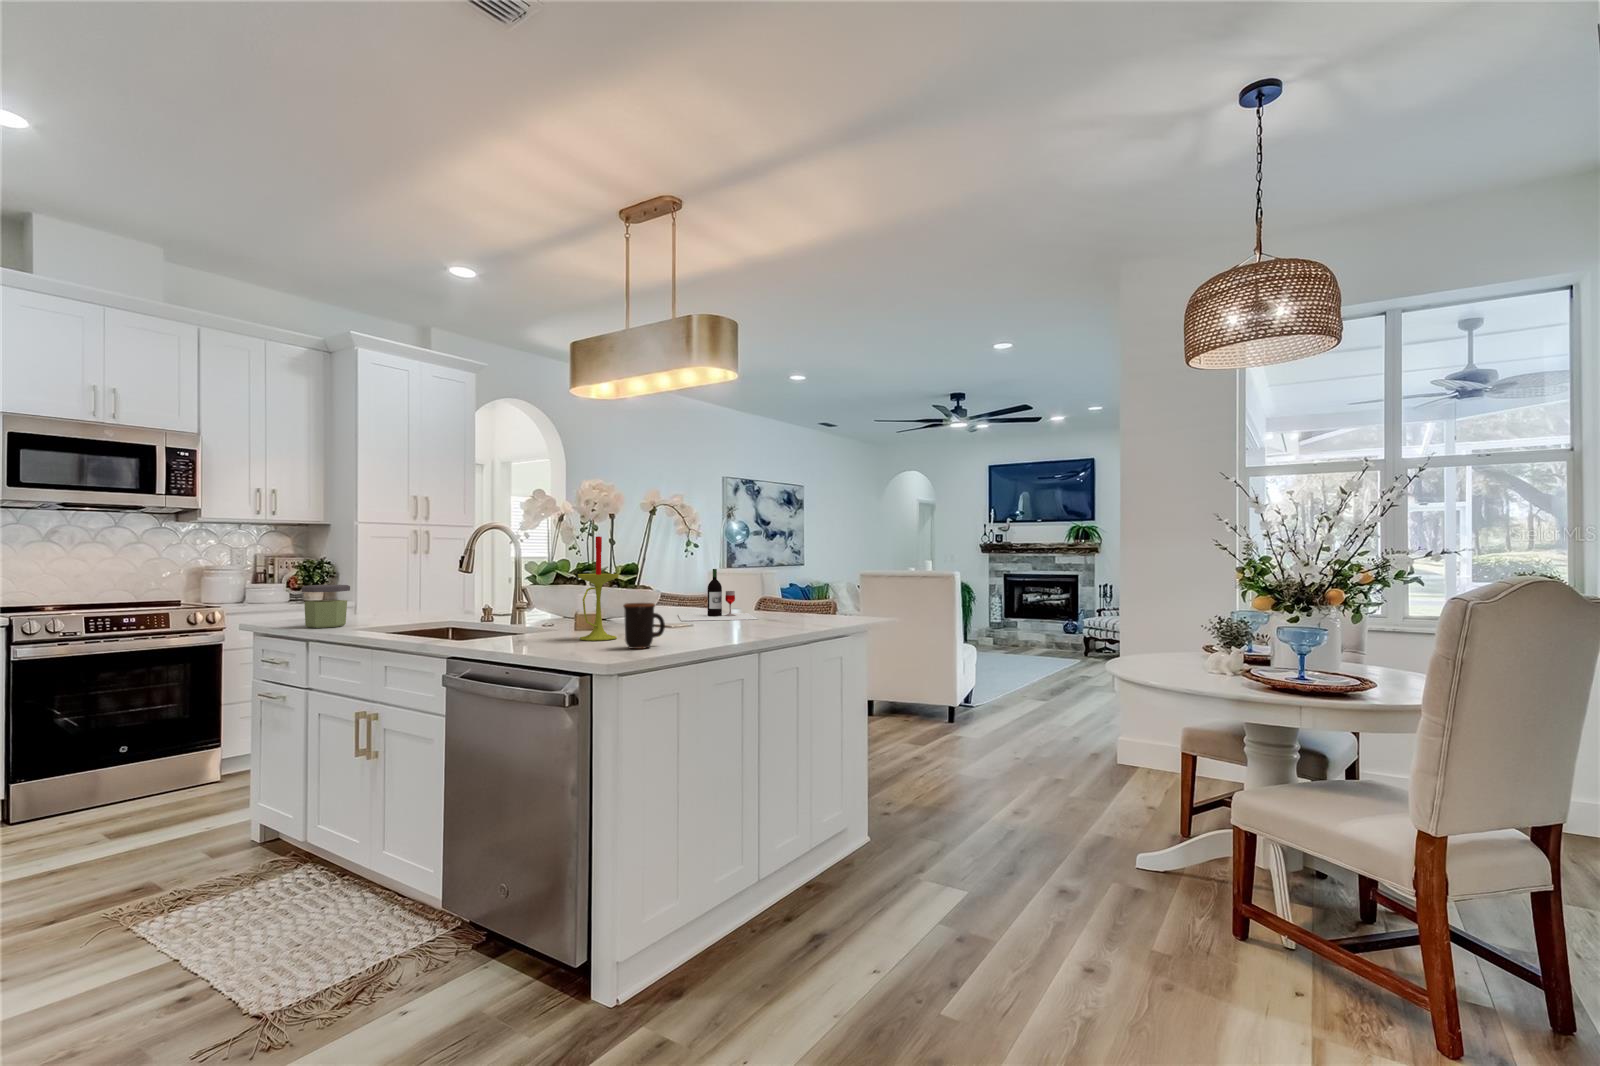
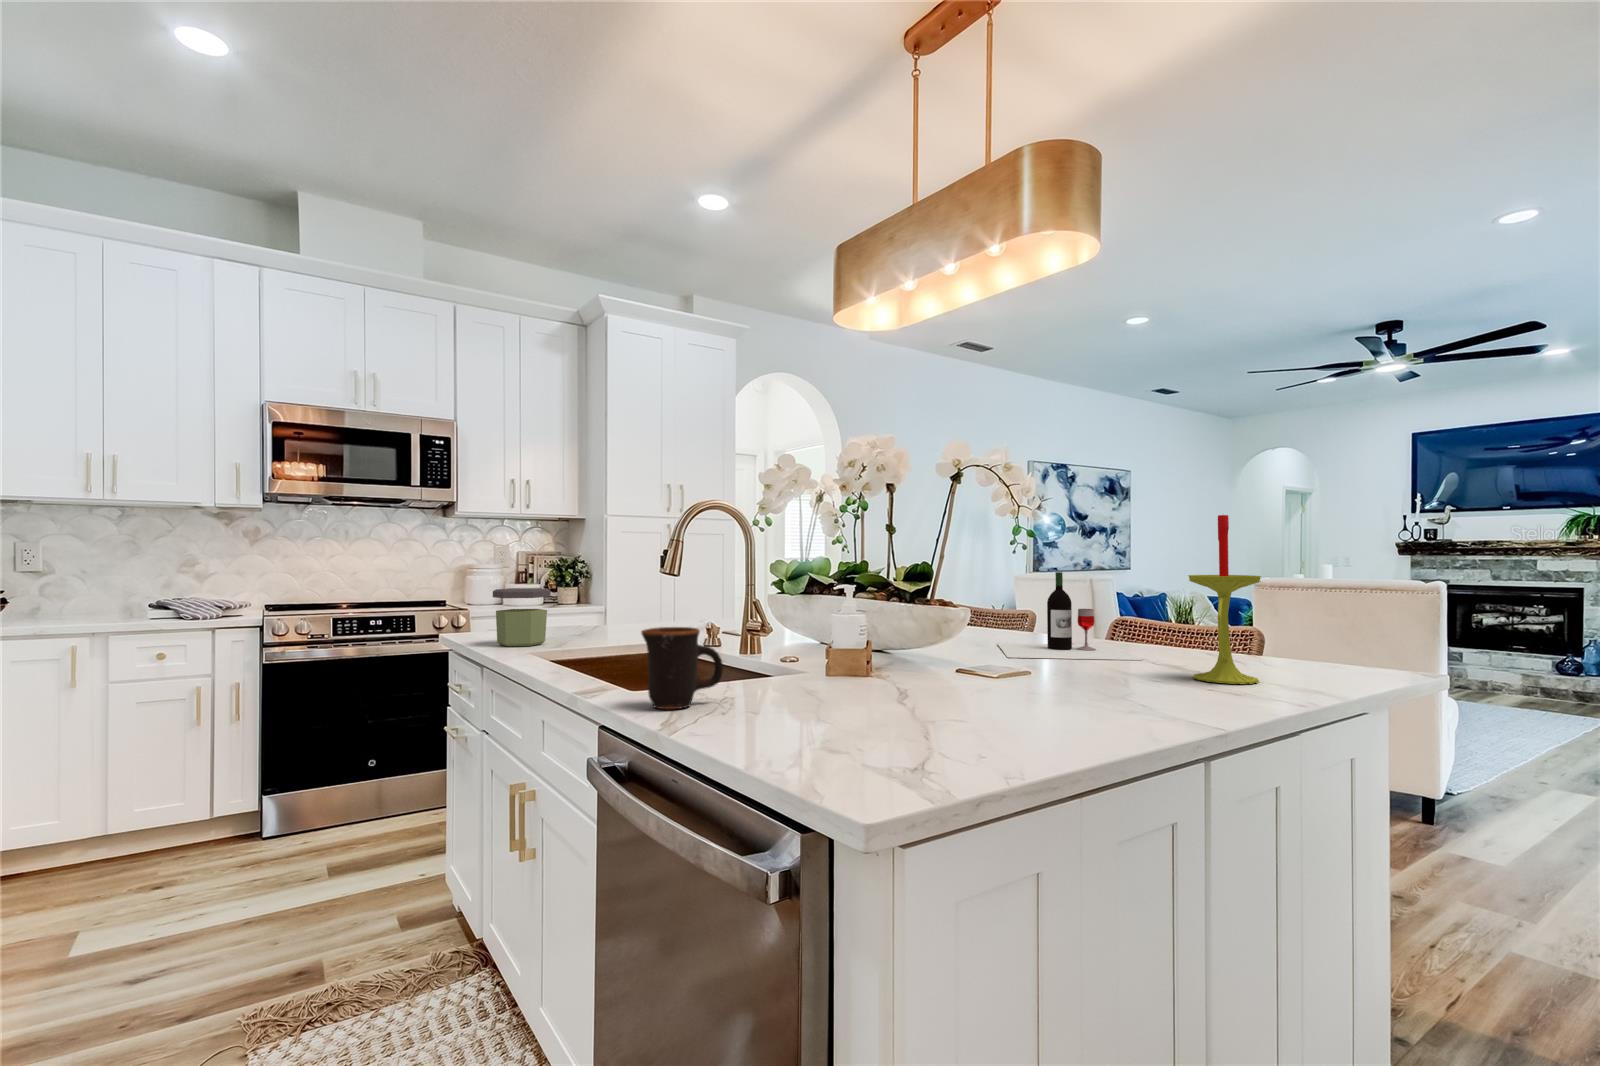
candle: present [578,536,619,641] -> present [1188,515,1261,684]
mug: present [623,603,665,649] -> present [642,627,723,709]

